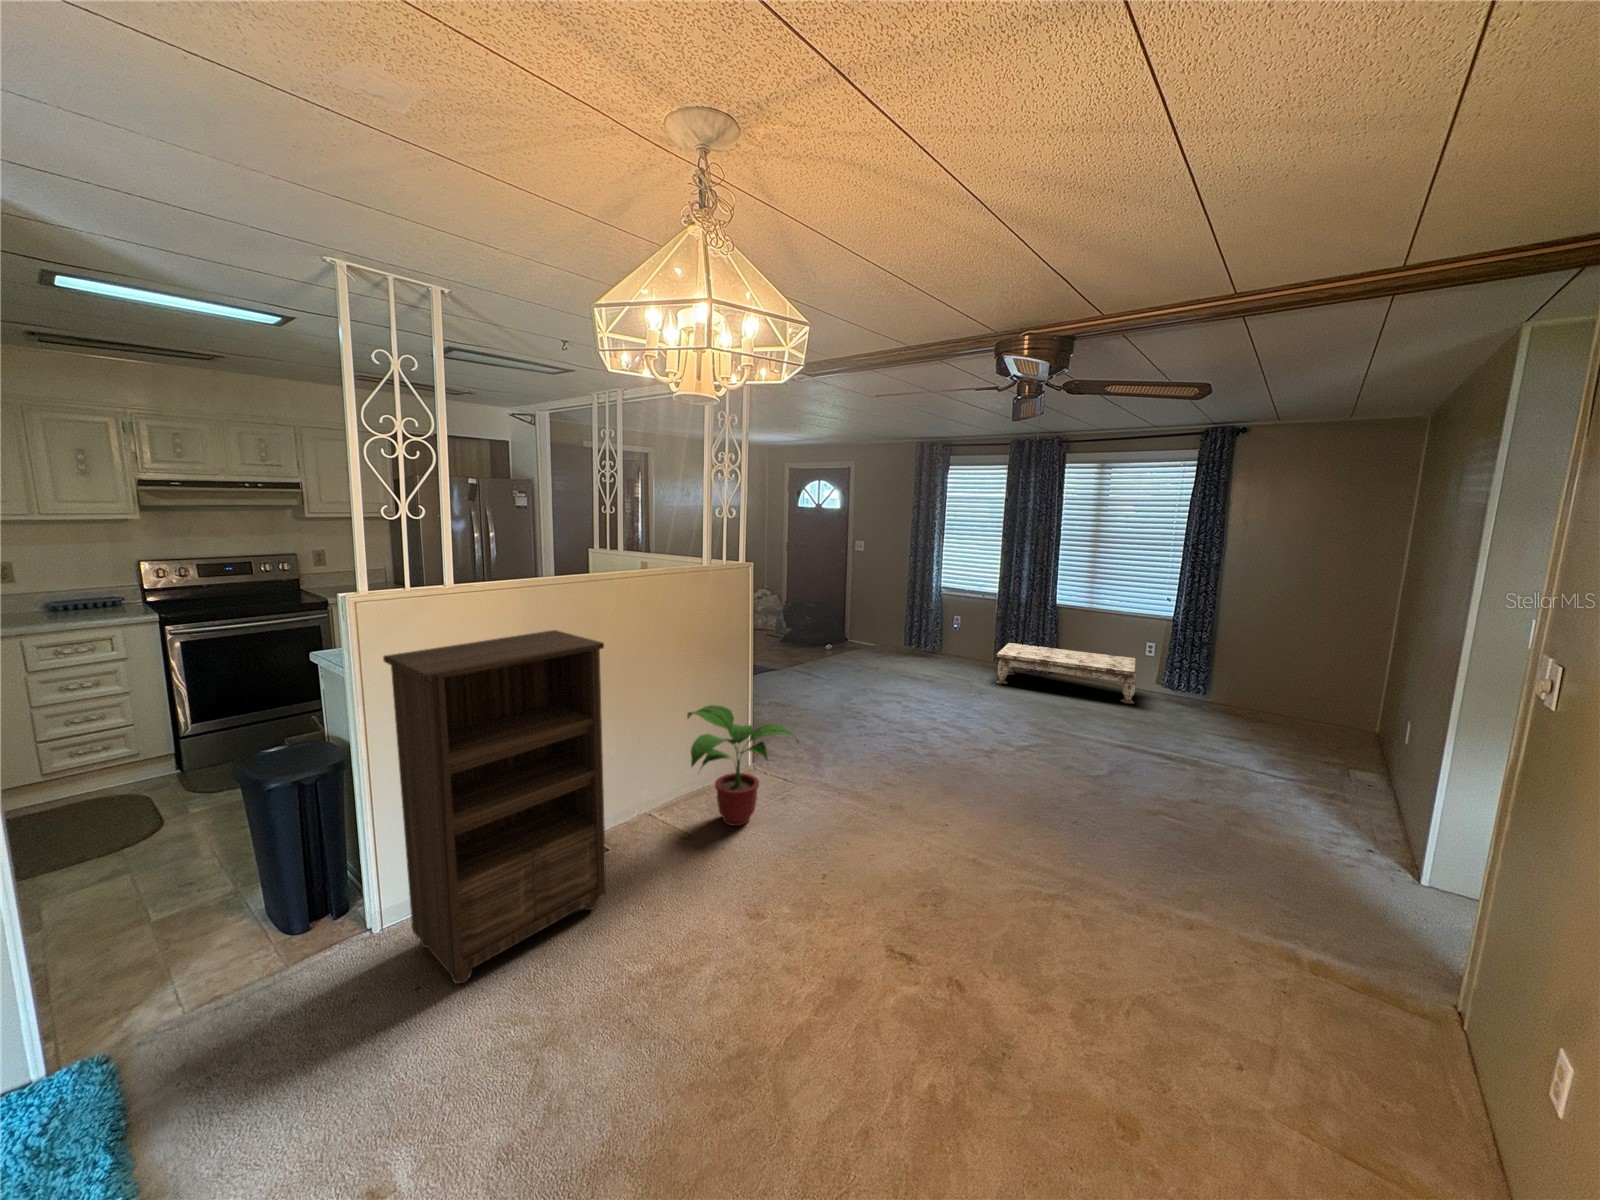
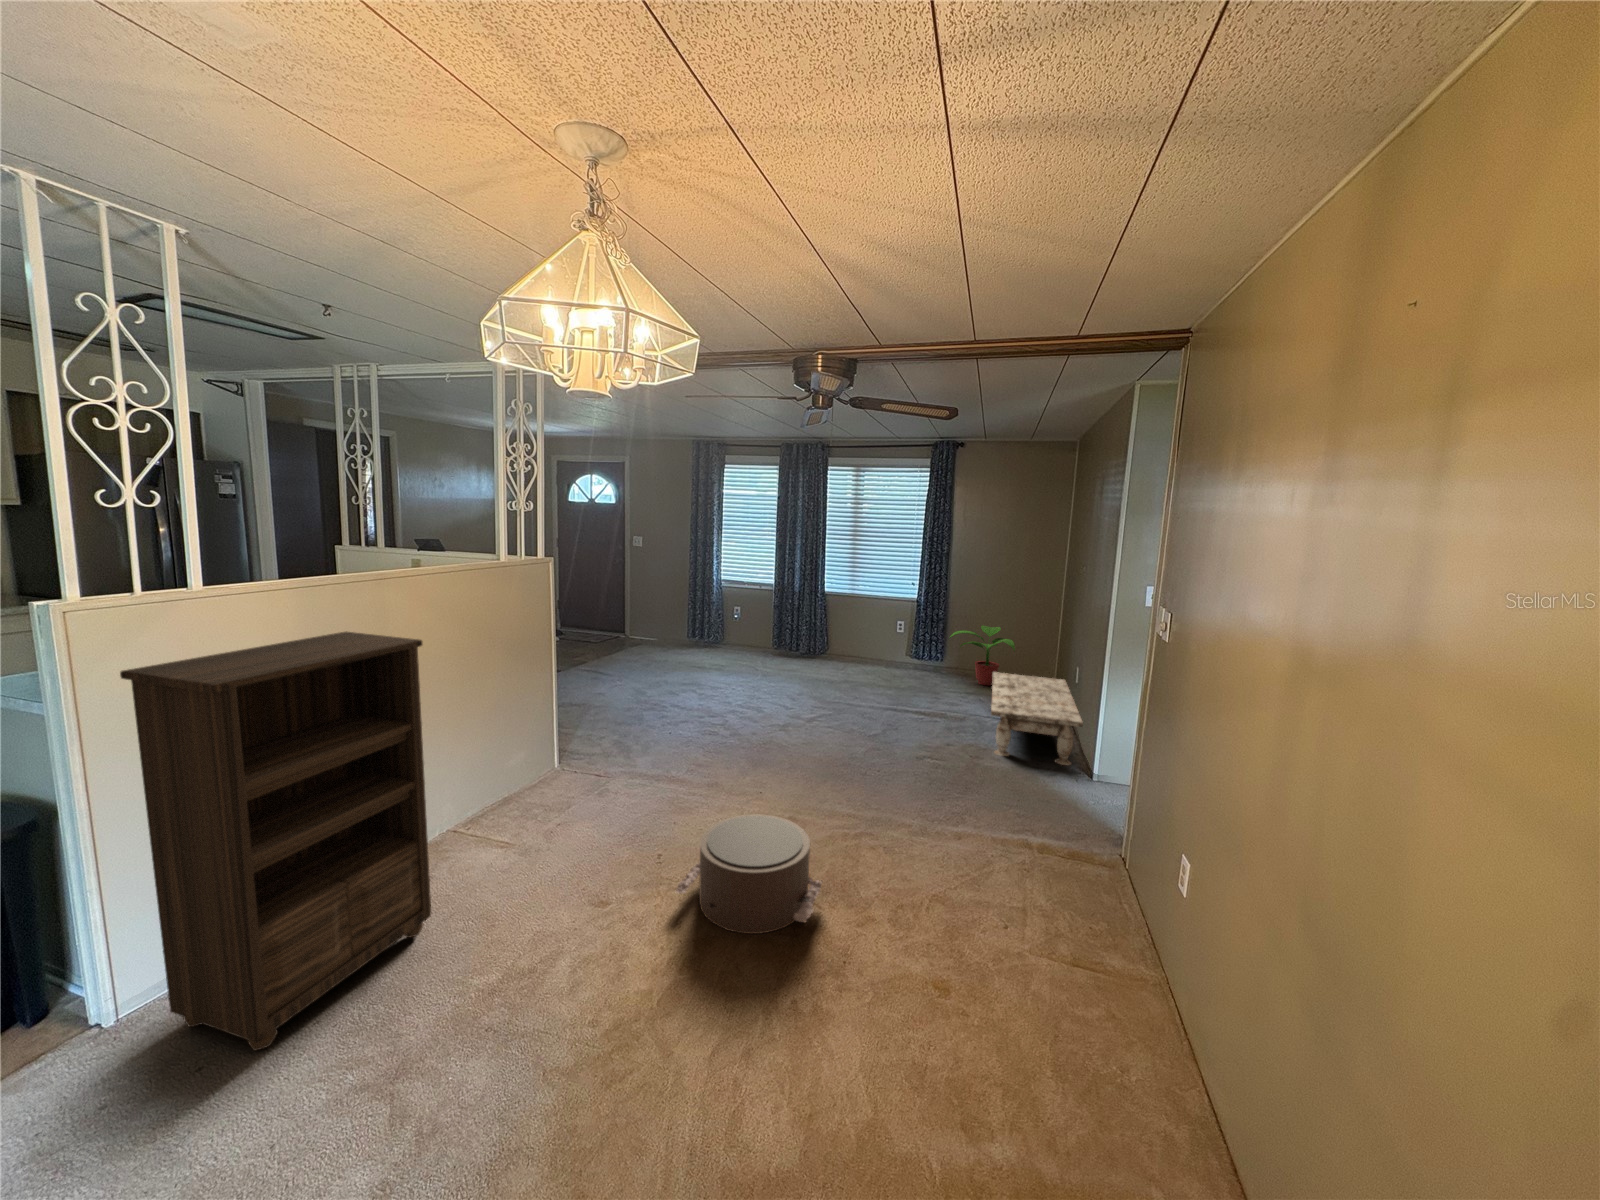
coffee table: present [997,643,1136,704] -> present [991,672,1083,765]
potted plant: present [687,705,795,826] -> present [950,625,1015,685]
pouf: none [821,855,988,1002] -> present [675,814,822,934]

